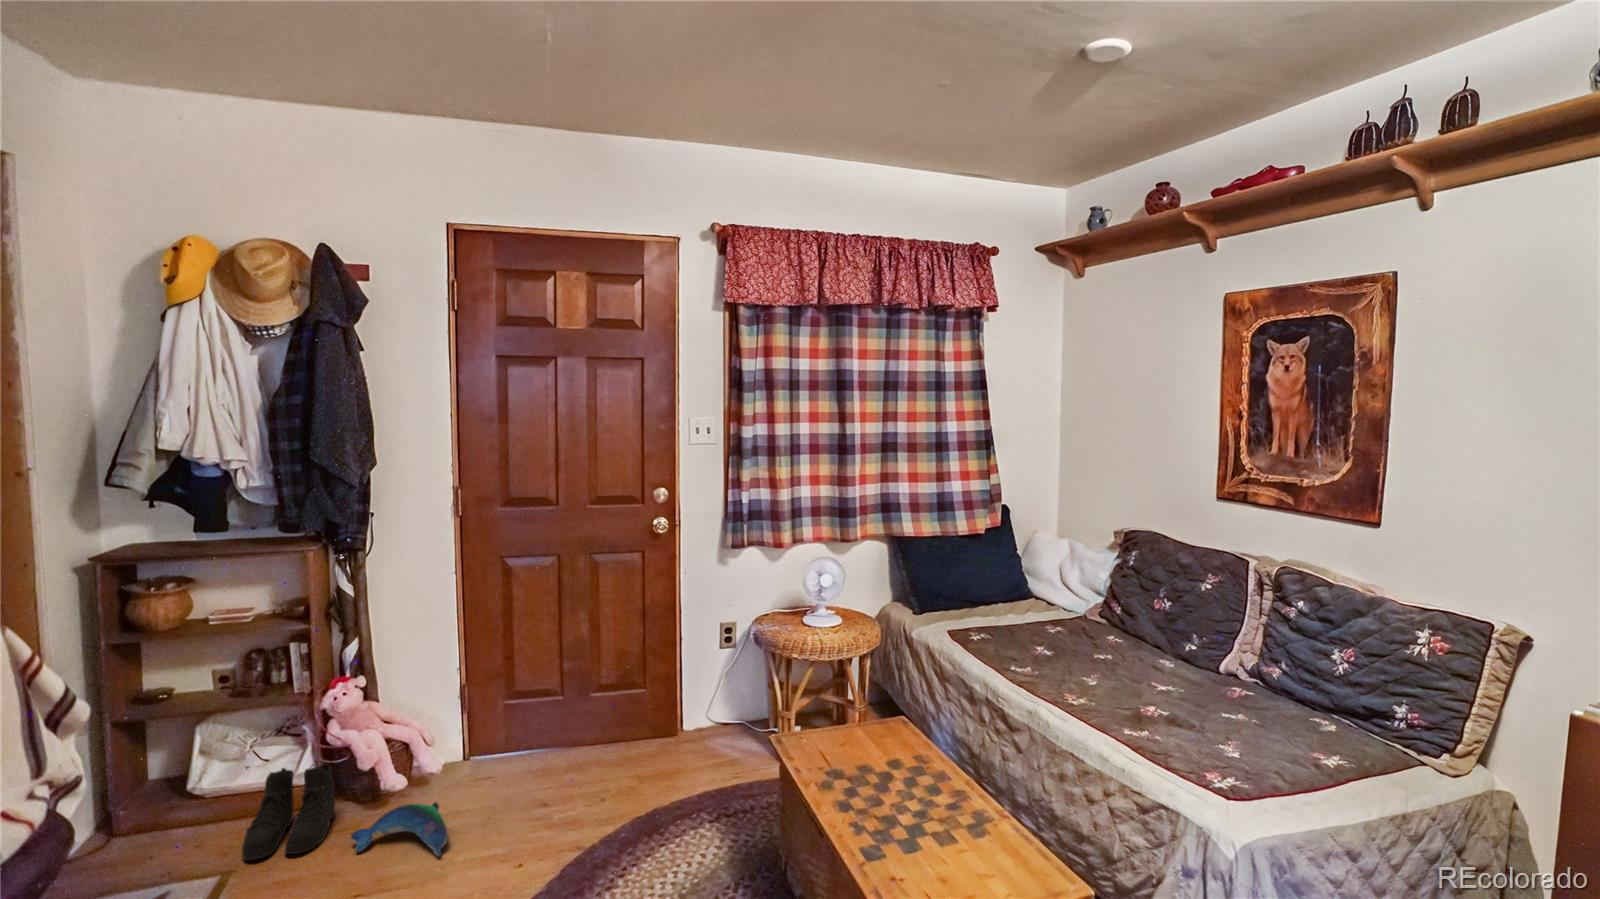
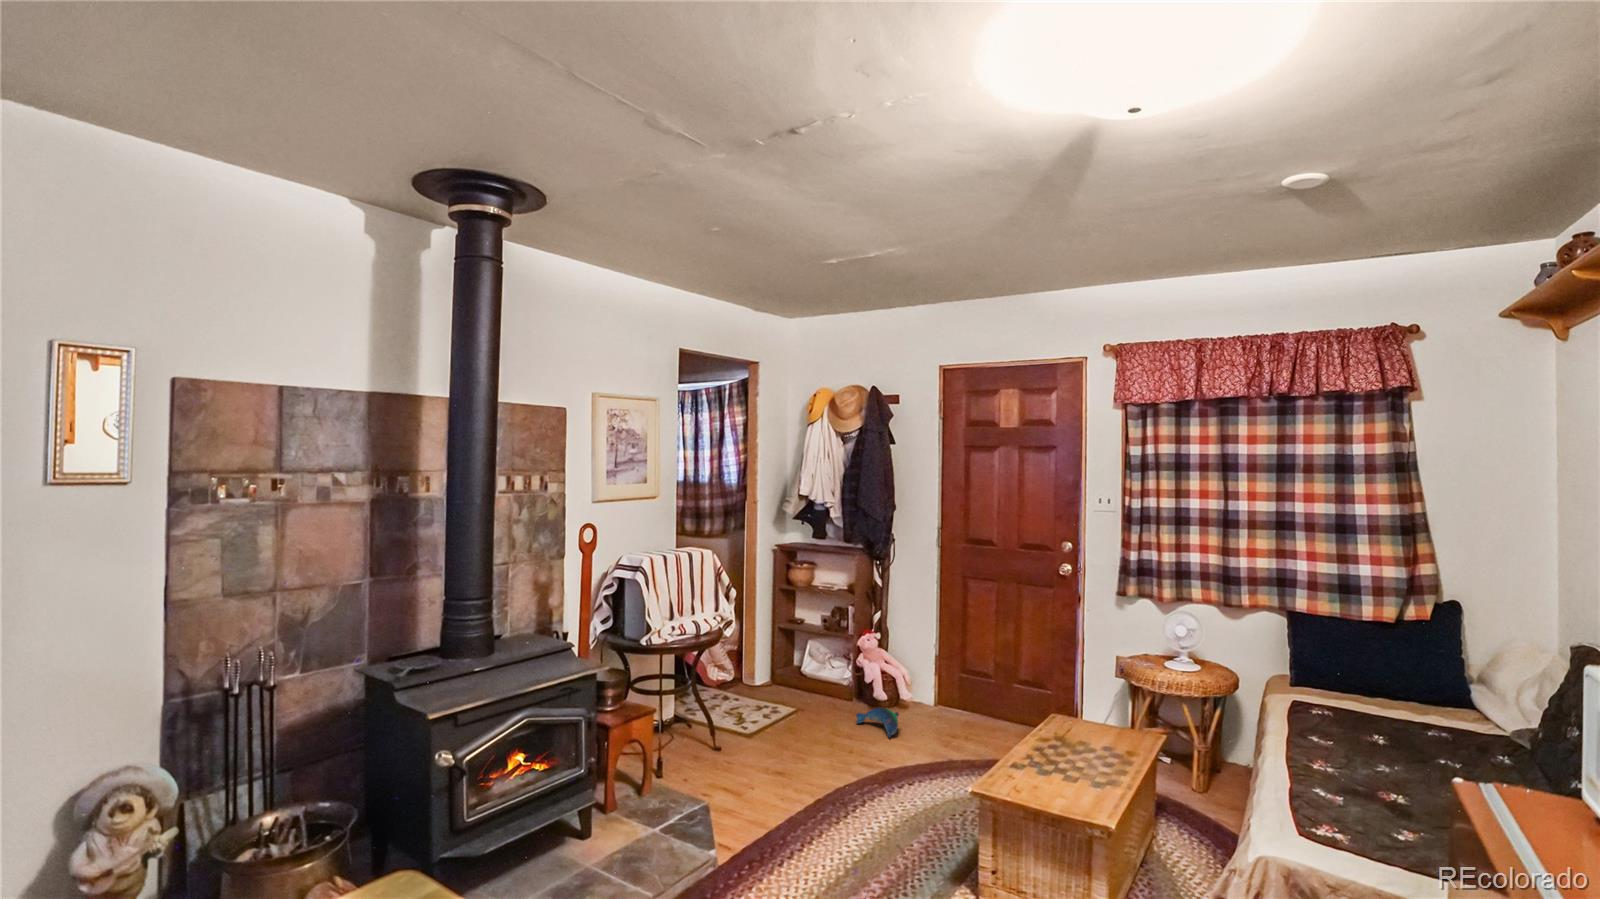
boots: present [242,763,335,860] -> none [813,671,858,715]

